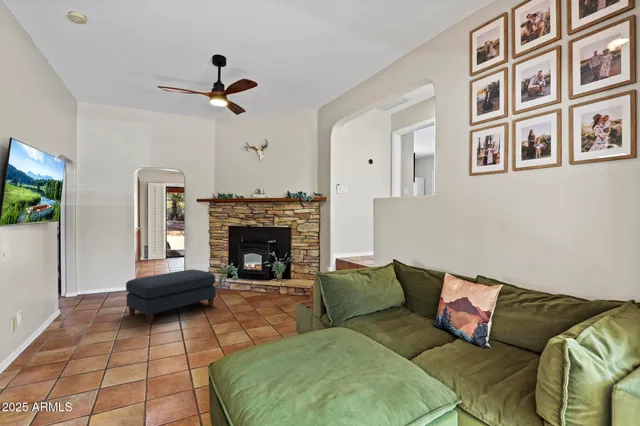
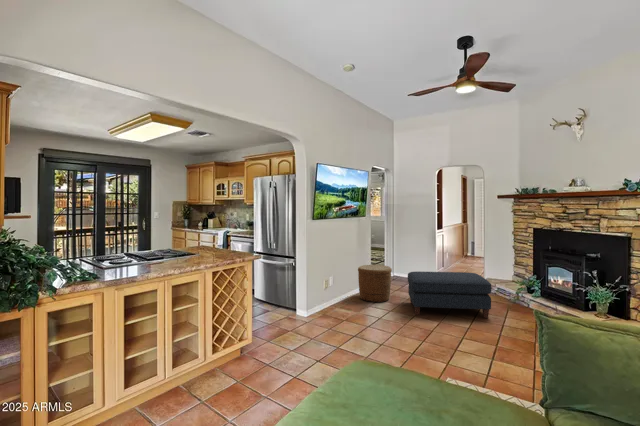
woven basket: none [49,280,103,330] -> present [358,265,392,302]

